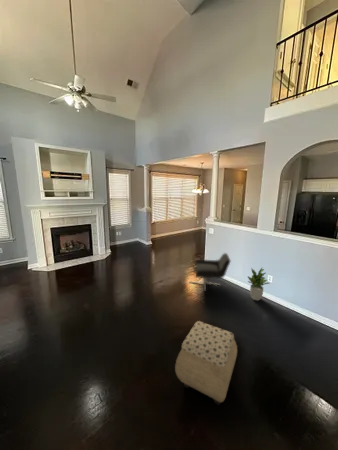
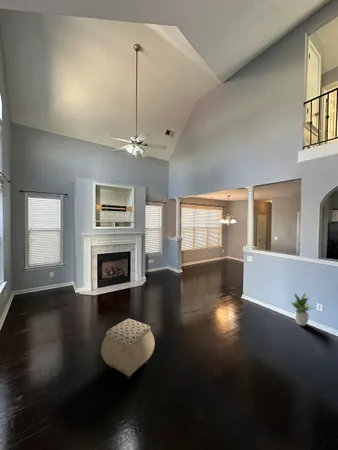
lounge chair: present [196,253,230,289] -> none [231,280,272,315]
ottoman: present [175,321,237,405] -> present [101,319,155,380]

